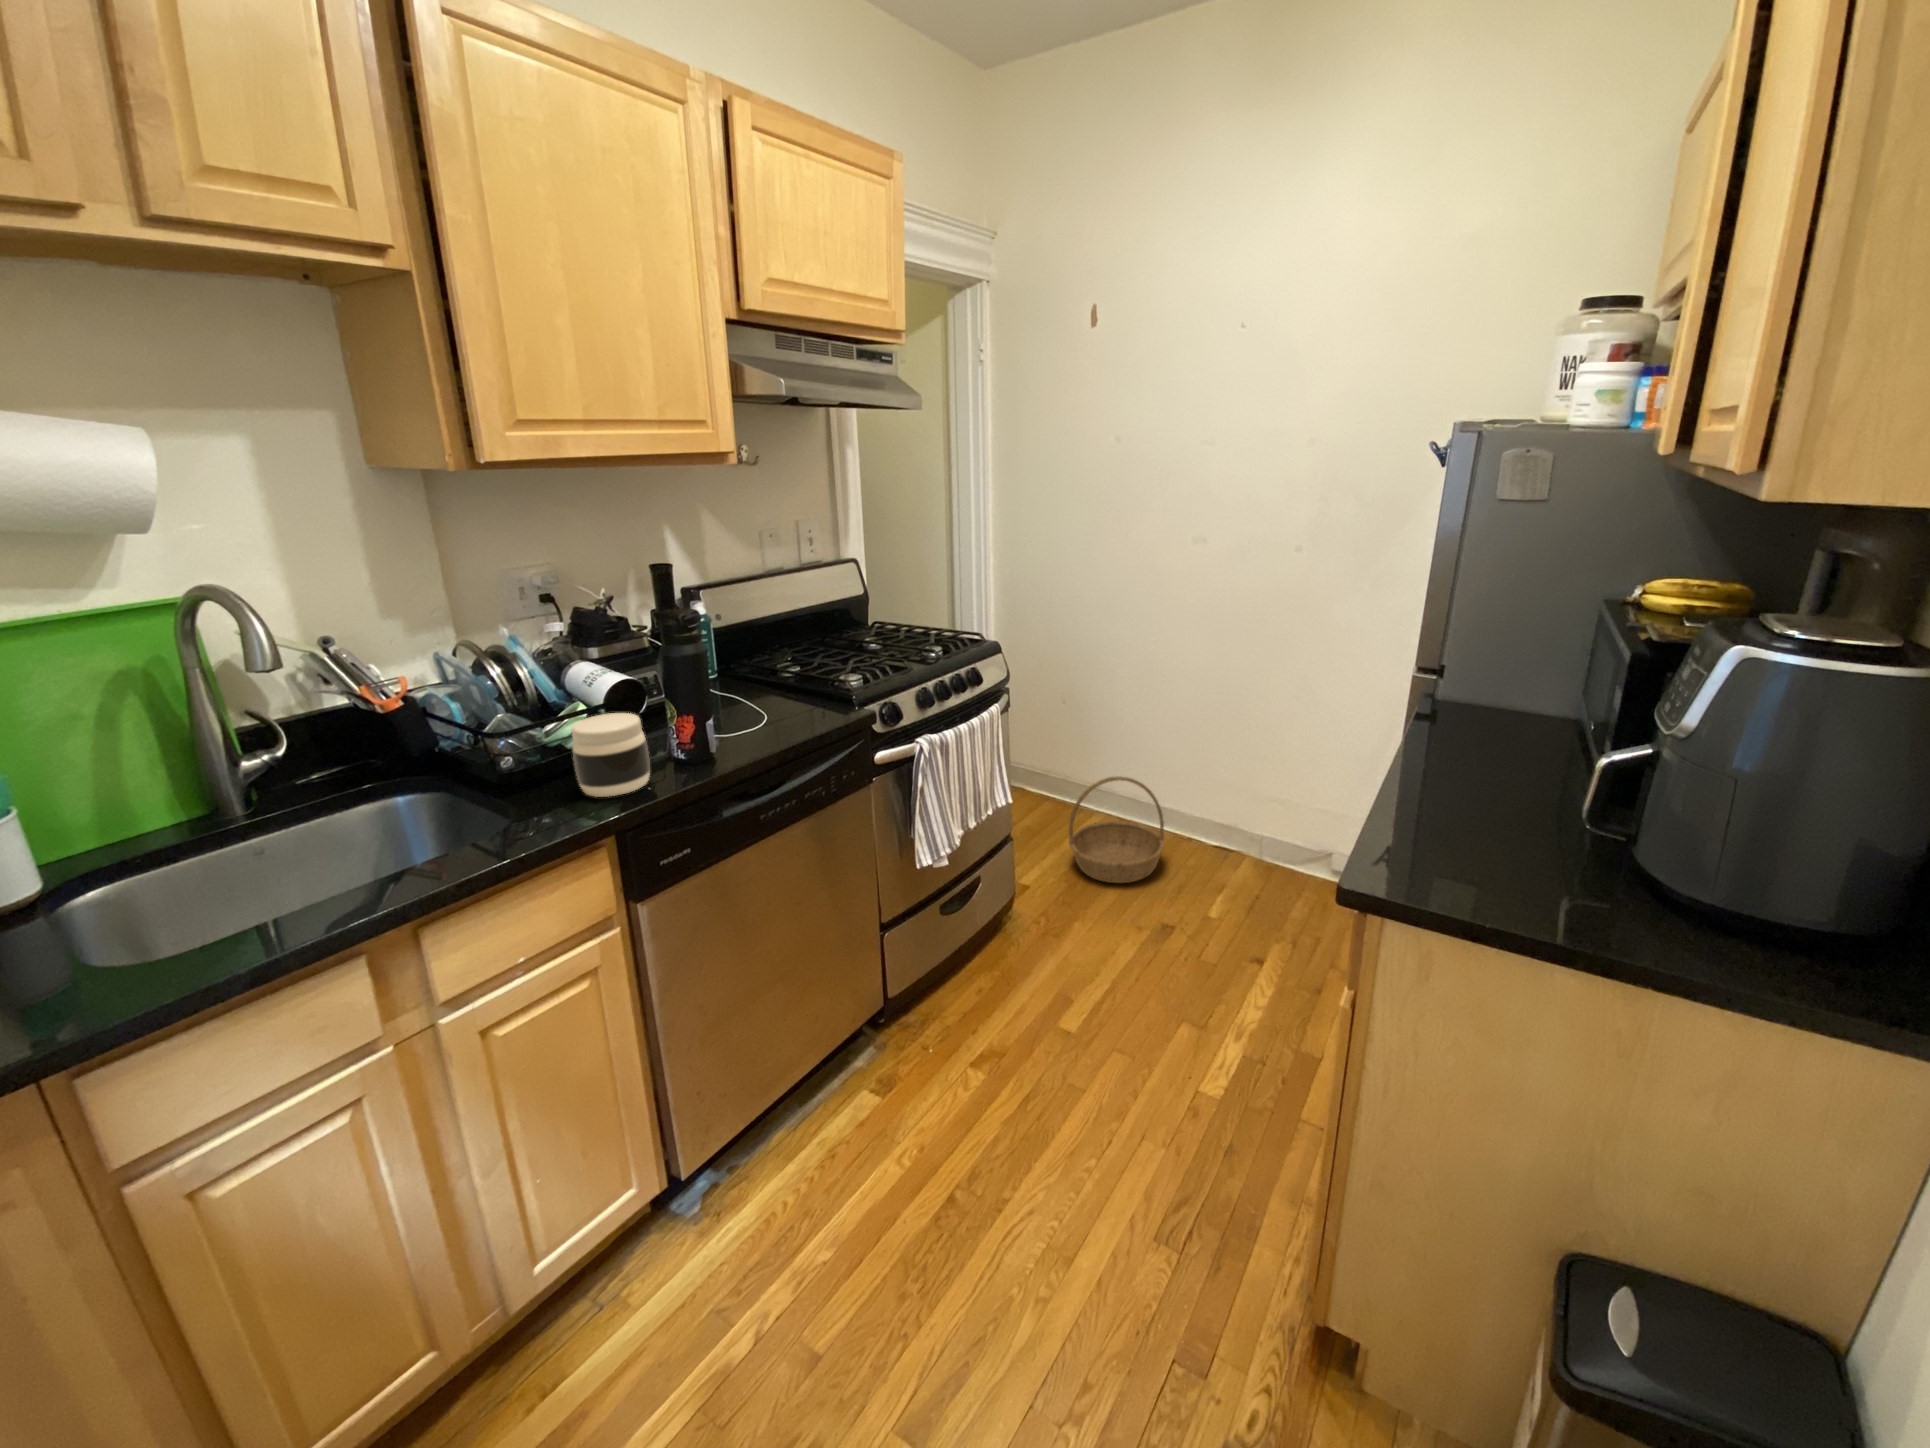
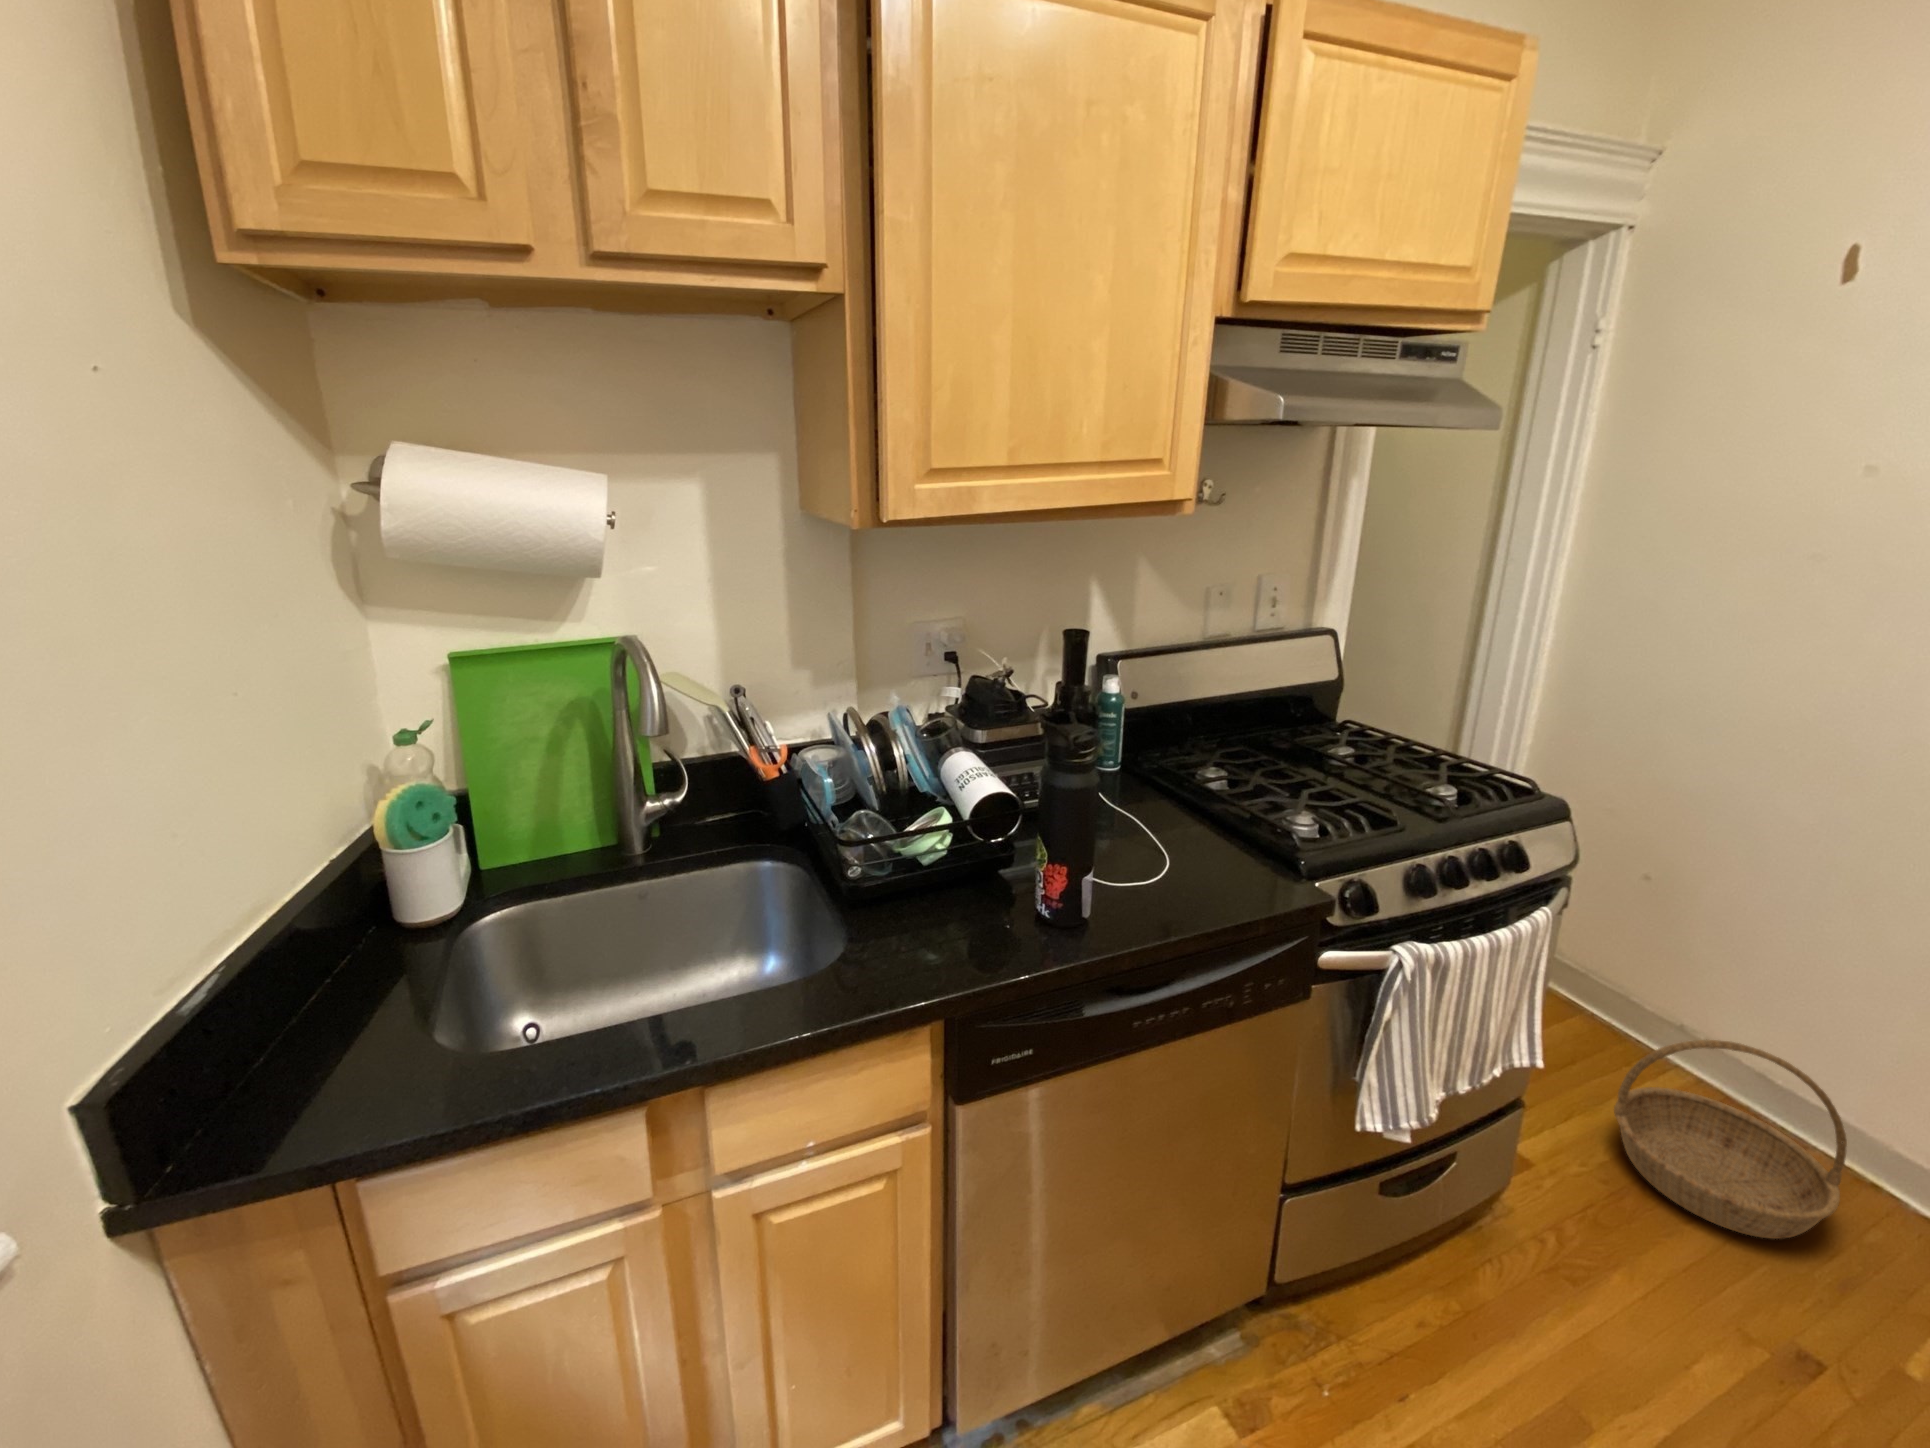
jar: present [572,713,650,797] -> none [918,839,1004,957]

